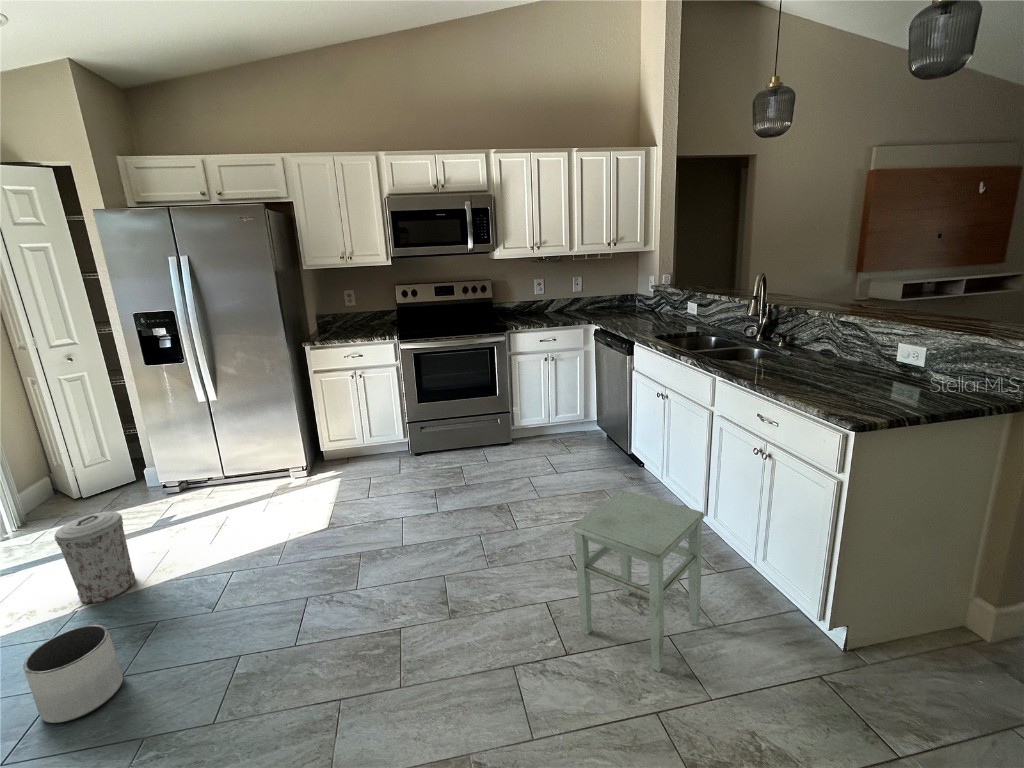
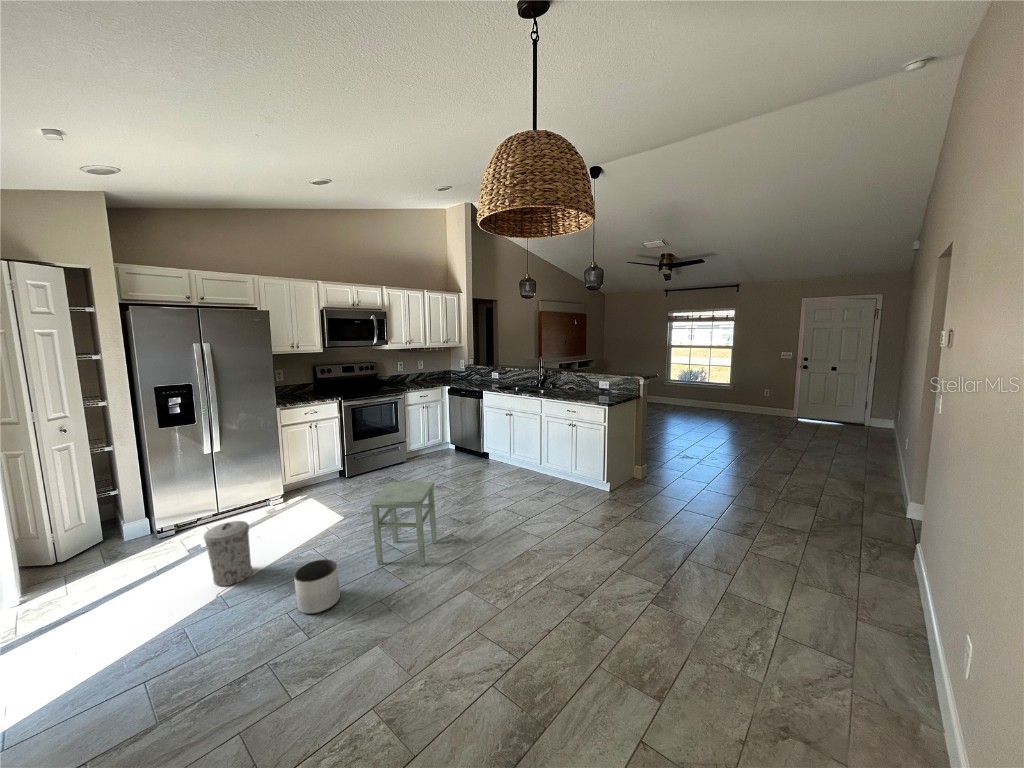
stool: present [572,490,704,672] -> present [370,482,436,566]

